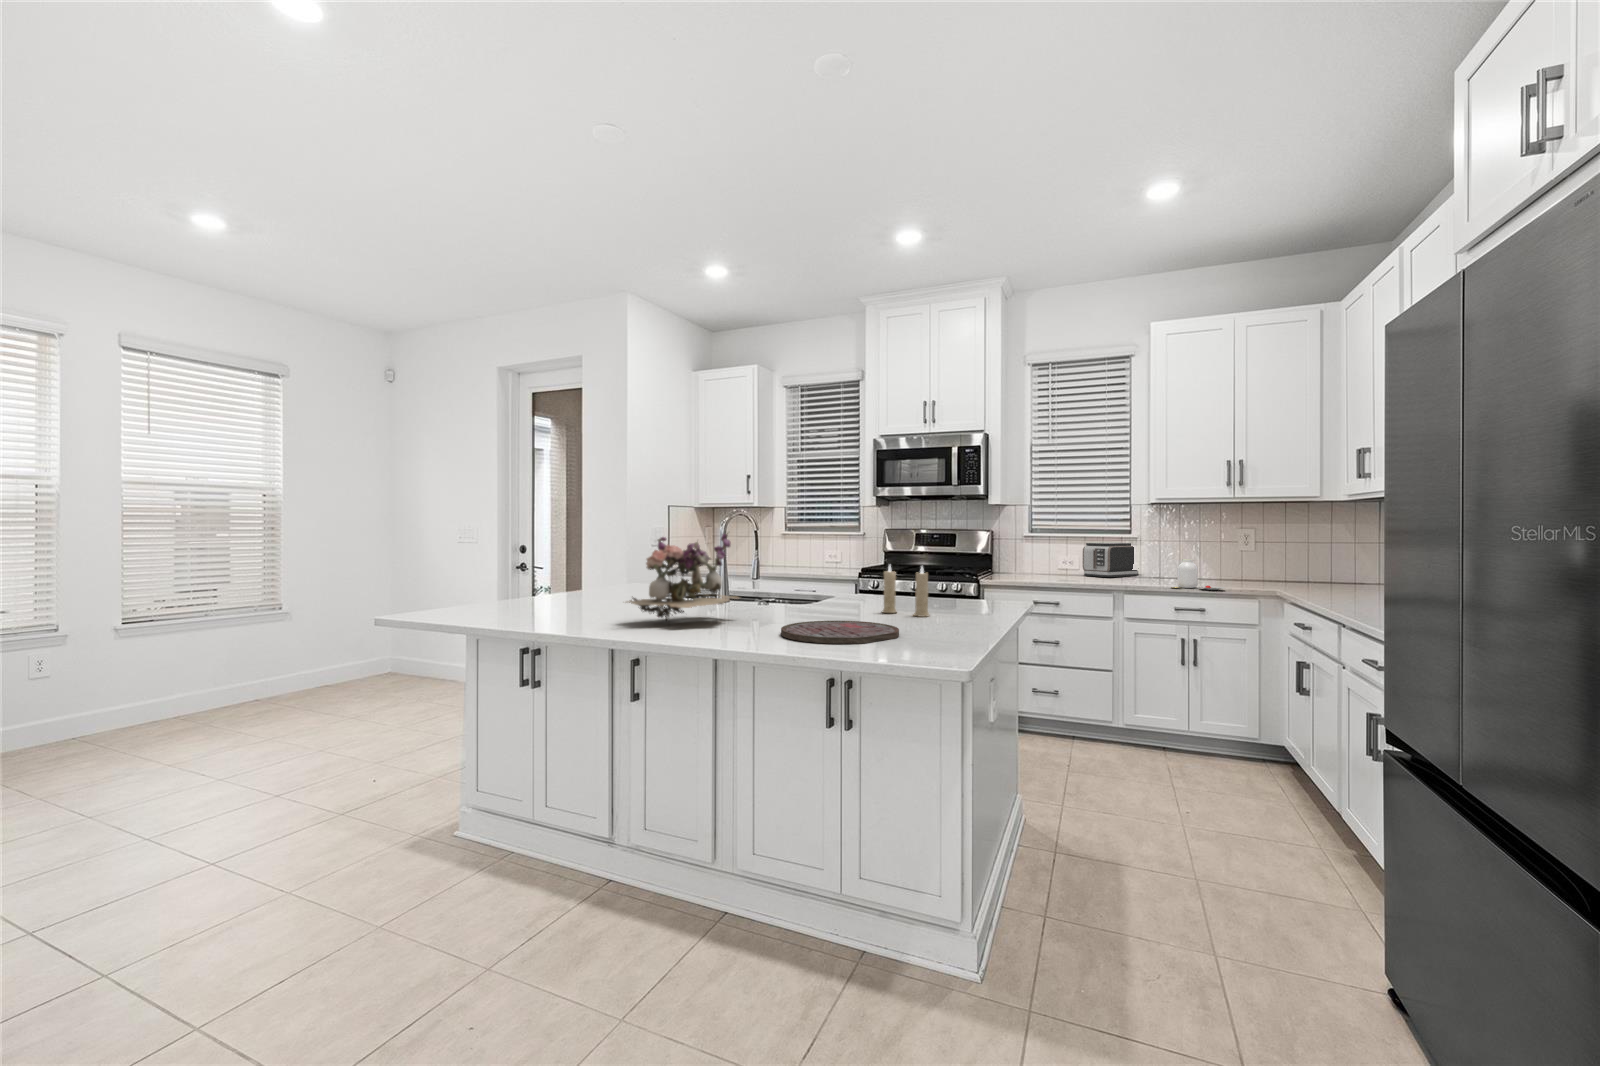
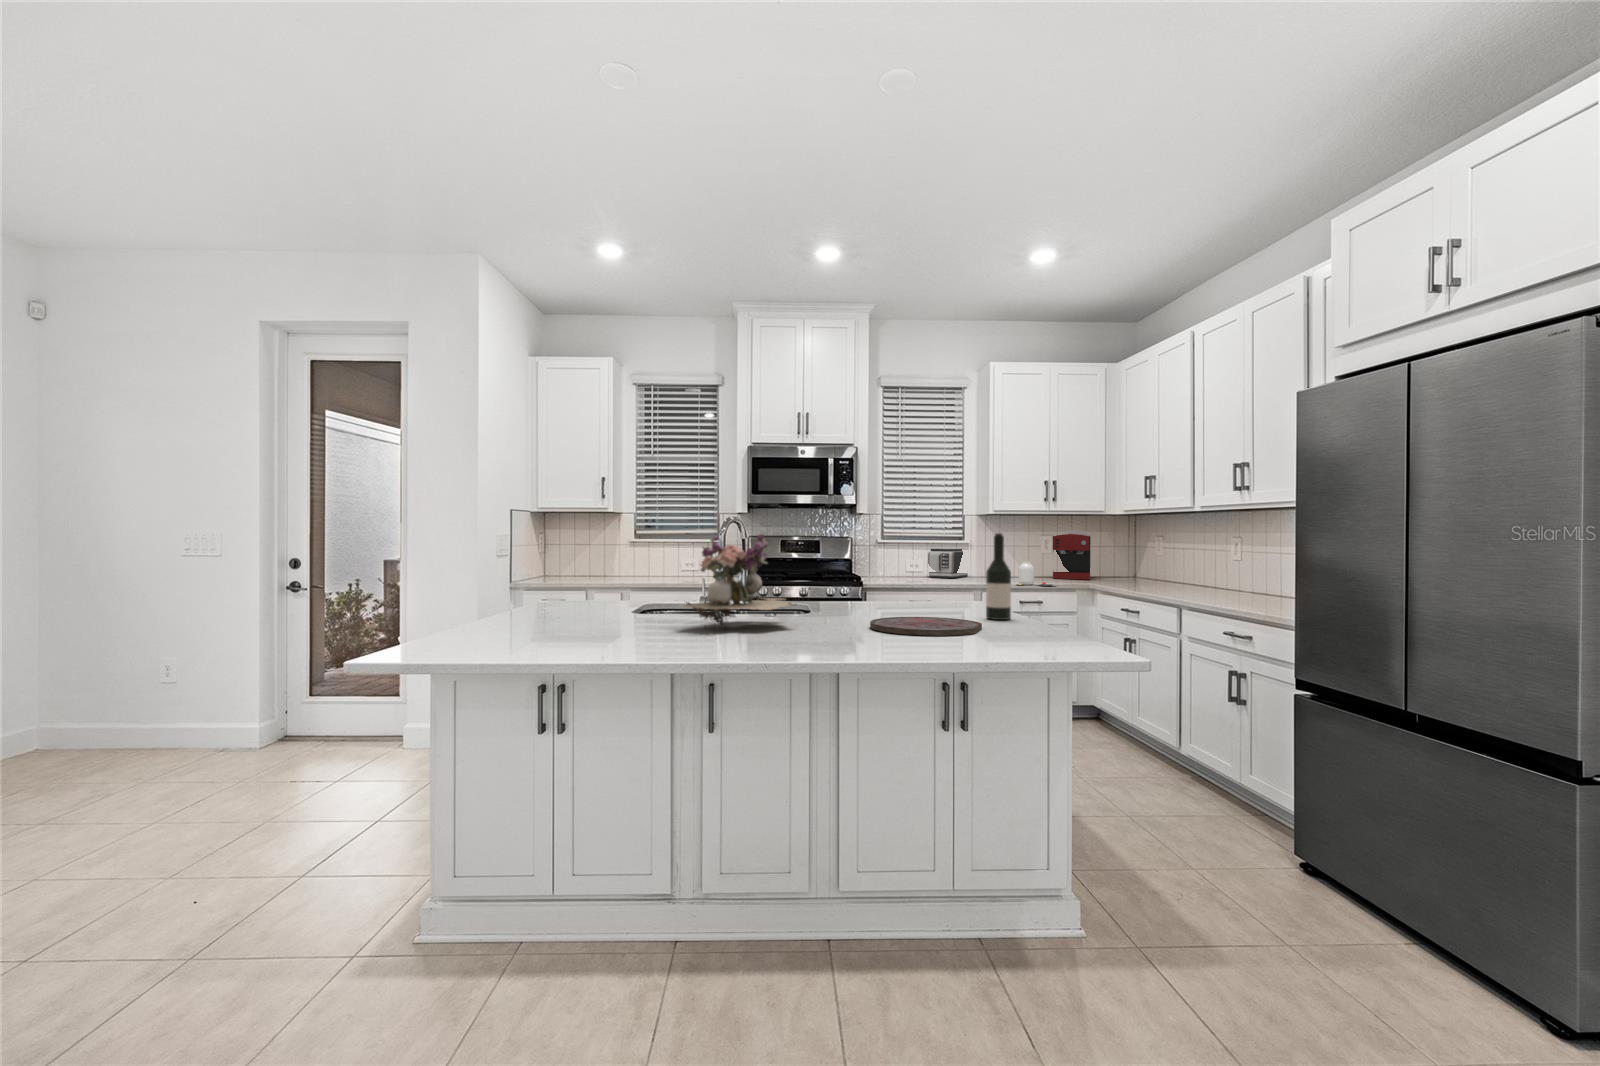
coffee maker: none [1251,520,1315,583] -> present [1053,530,1091,580]
wine bottle: none [949,532,975,630] -> present [986,533,1011,620]
candle: present [883,565,929,617] -> none [885,563,935,612]

